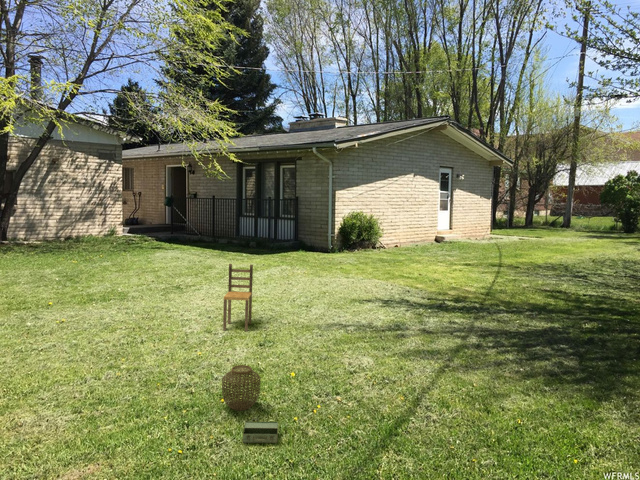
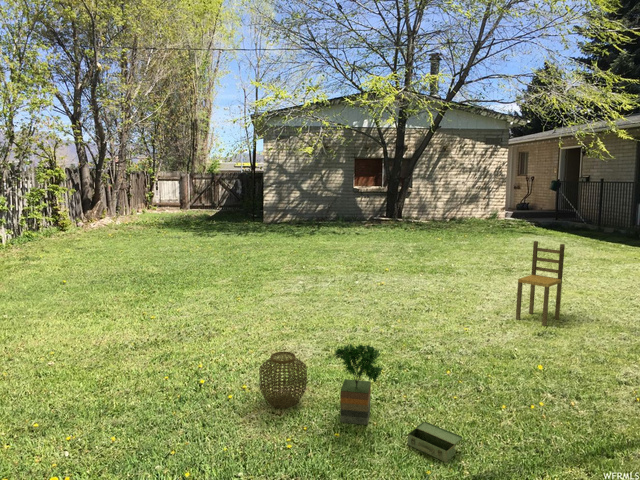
woven basket: present [222,365,260,411] -> present [259,351,307,408]
potted tree: none [164,374,213,448] -> present [334,344,383,425]

